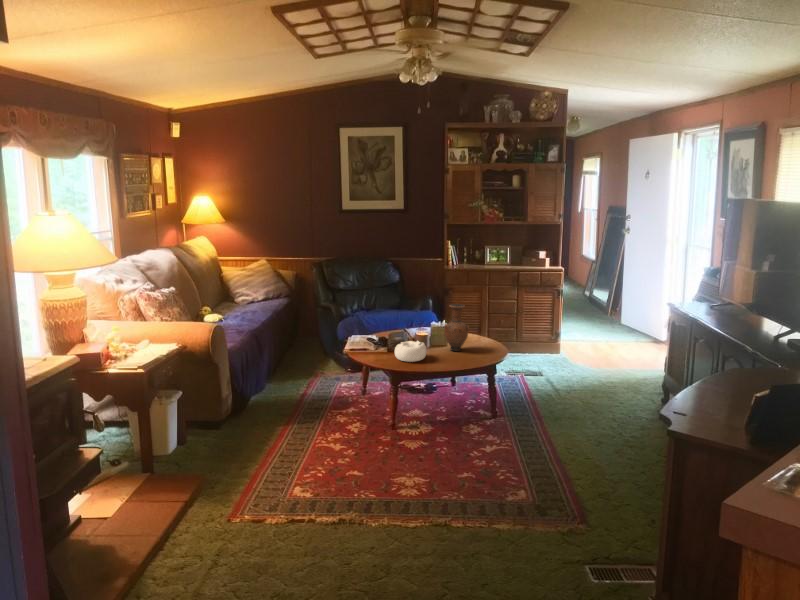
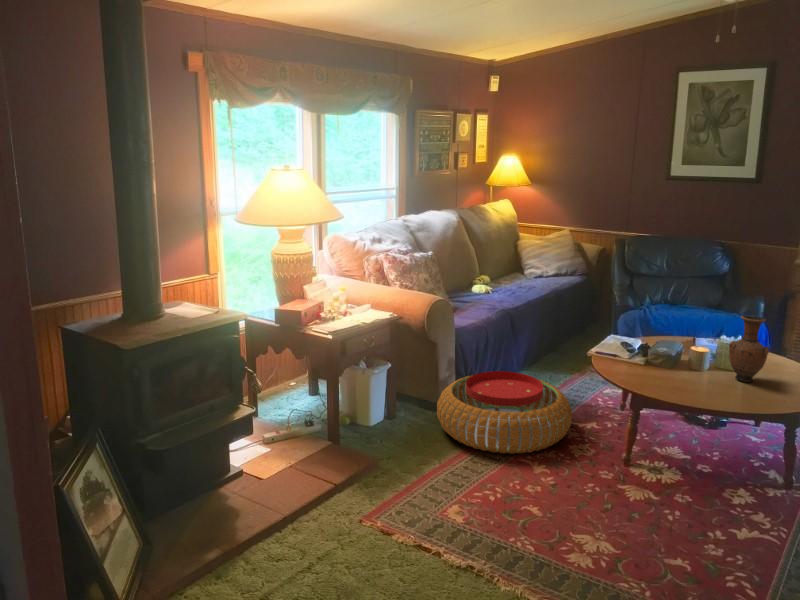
decorative bowl: present [395,341,426,362] -> none [644,354,691,384]
pouf: none [228,379,344,446] -> present [437,371,572,454]

